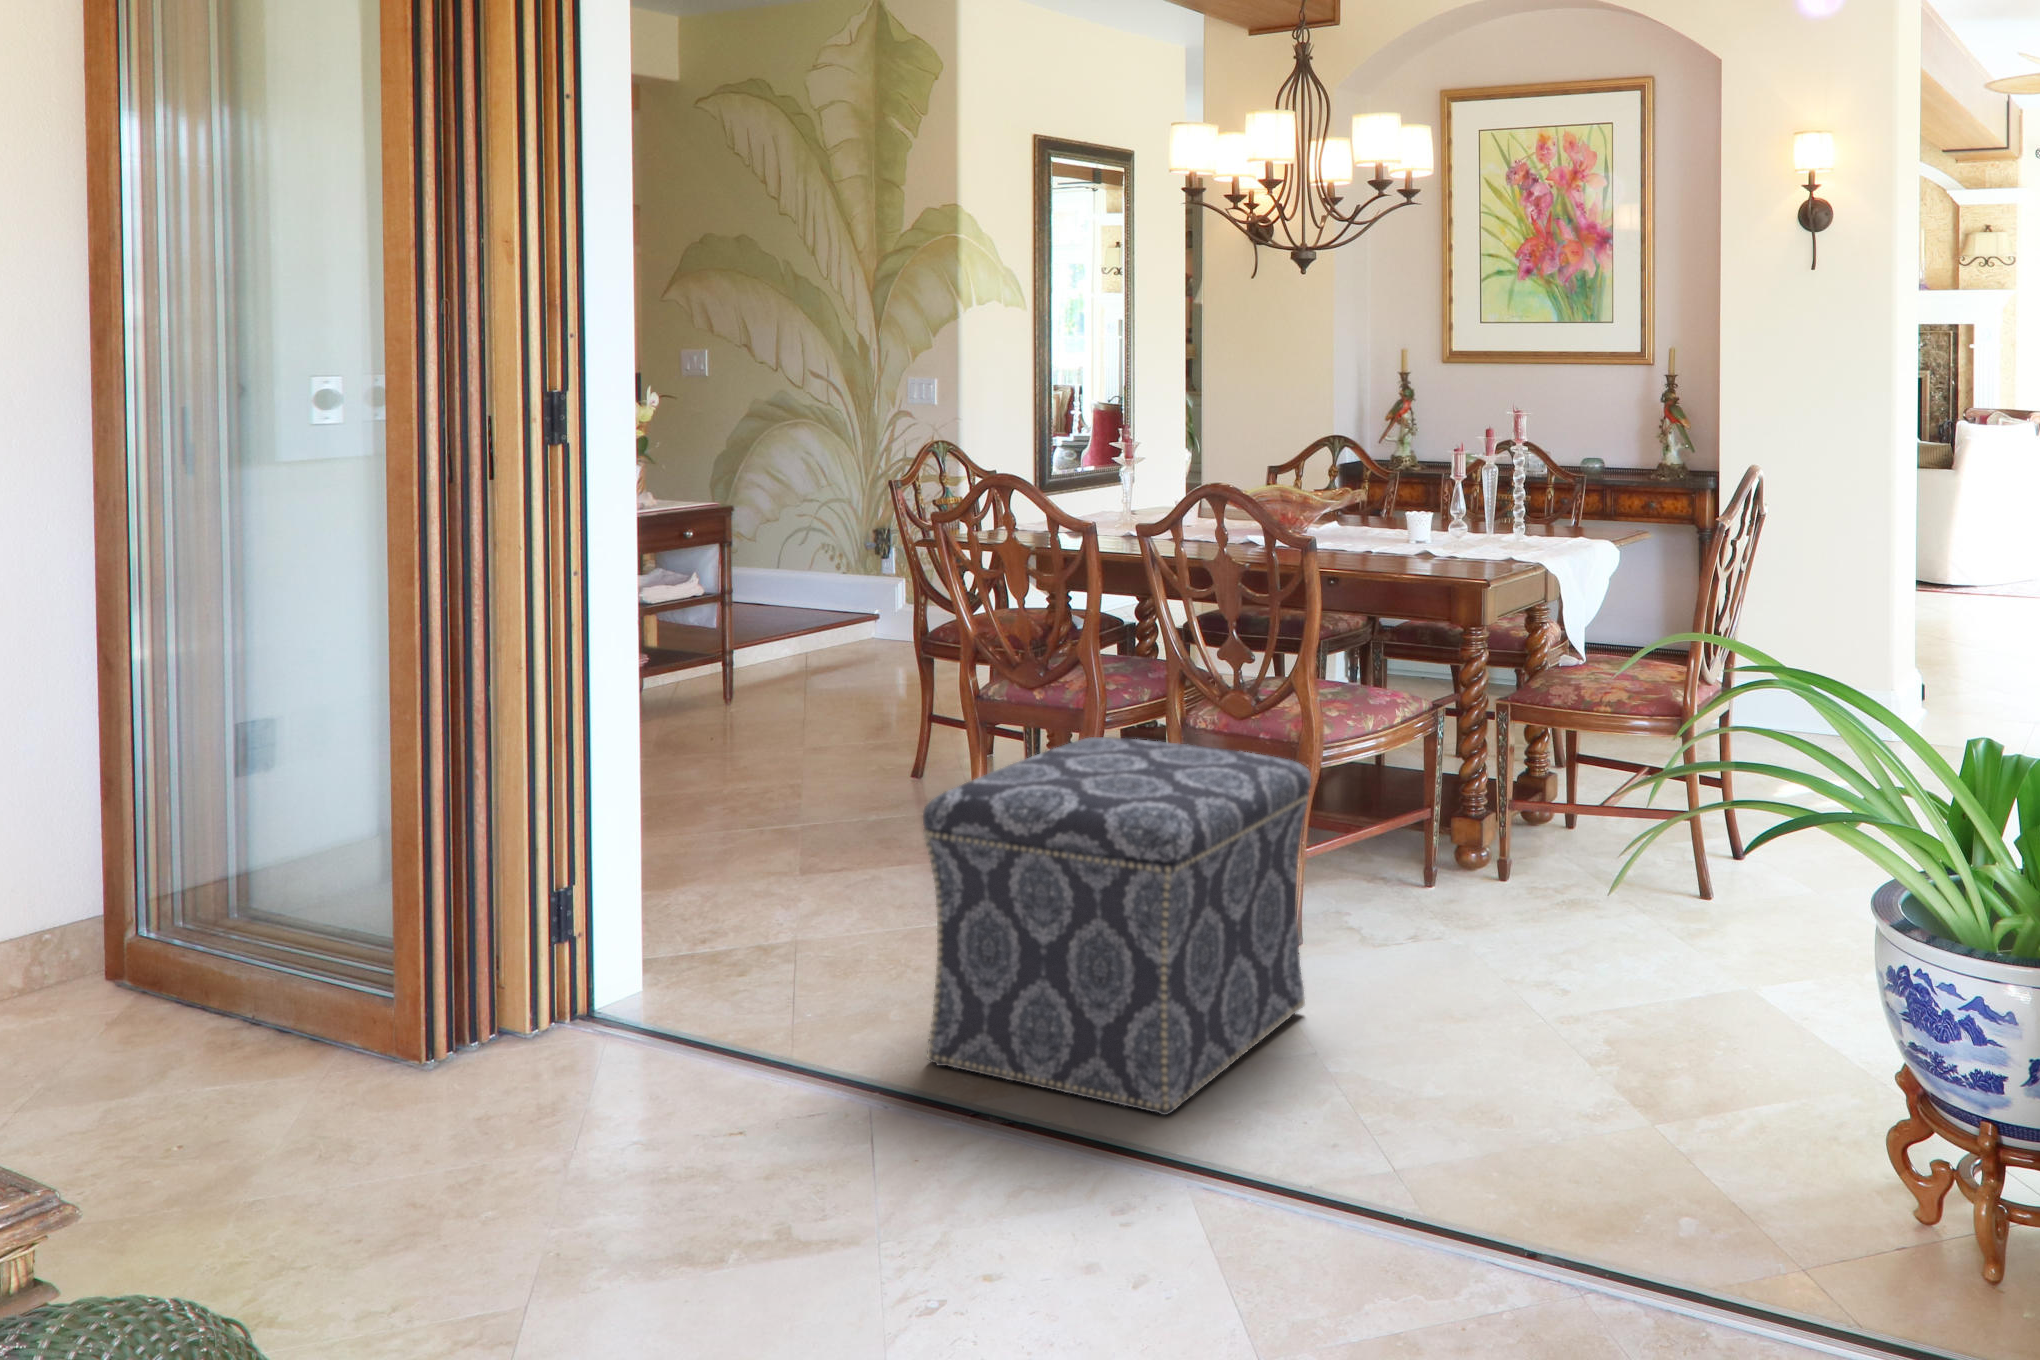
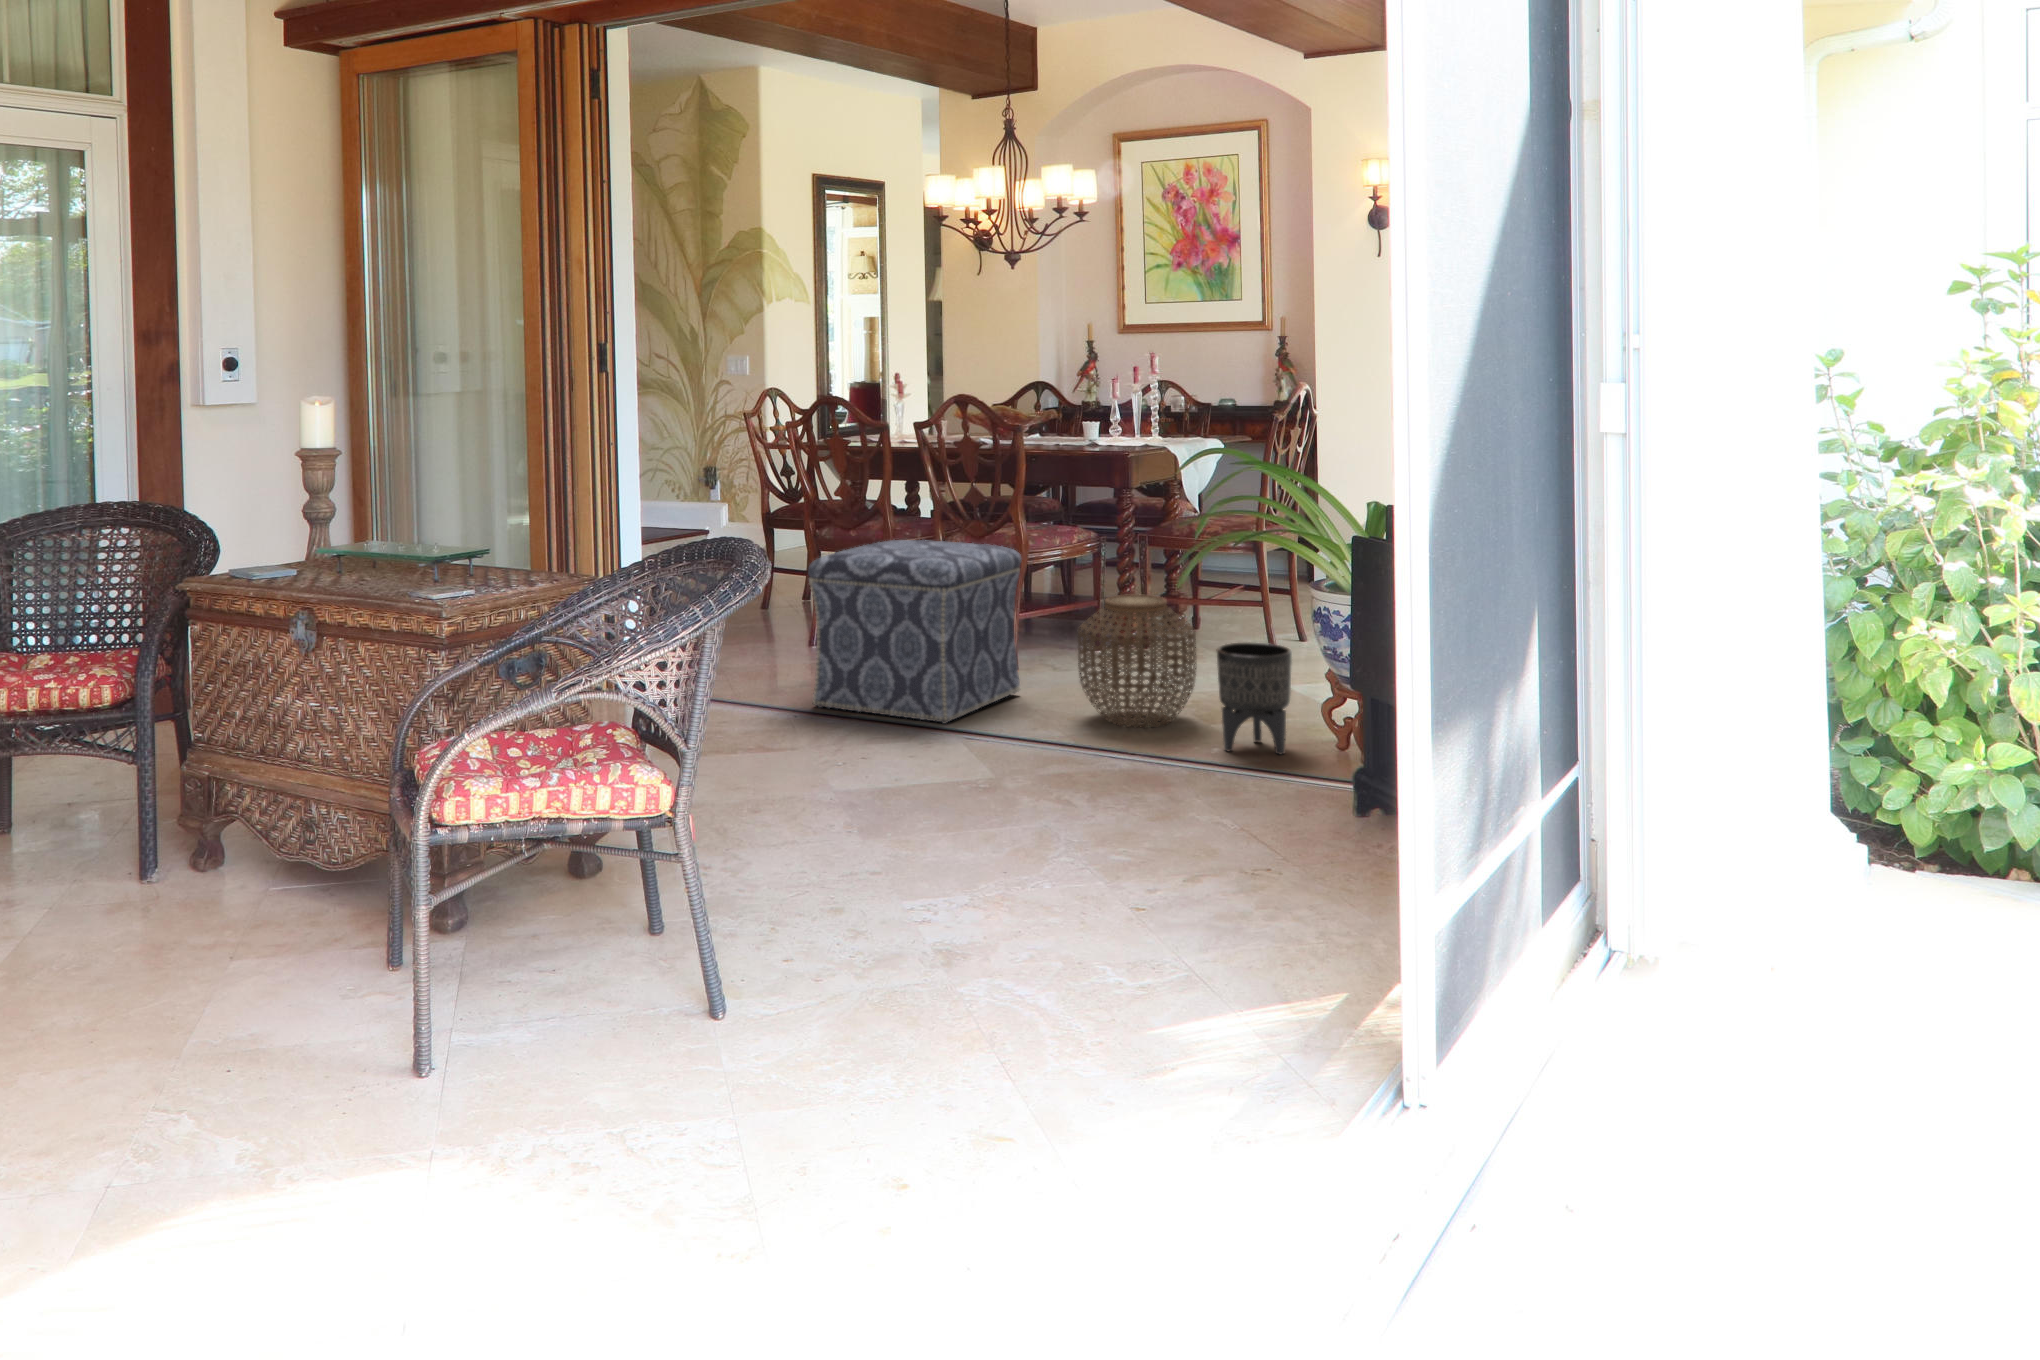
woven basket: none [1410,860,1620,1118] -> present [1078,594,1196,728]
planter: none [1674,978,1815,1210] -> present [1216,642,1292,754]

